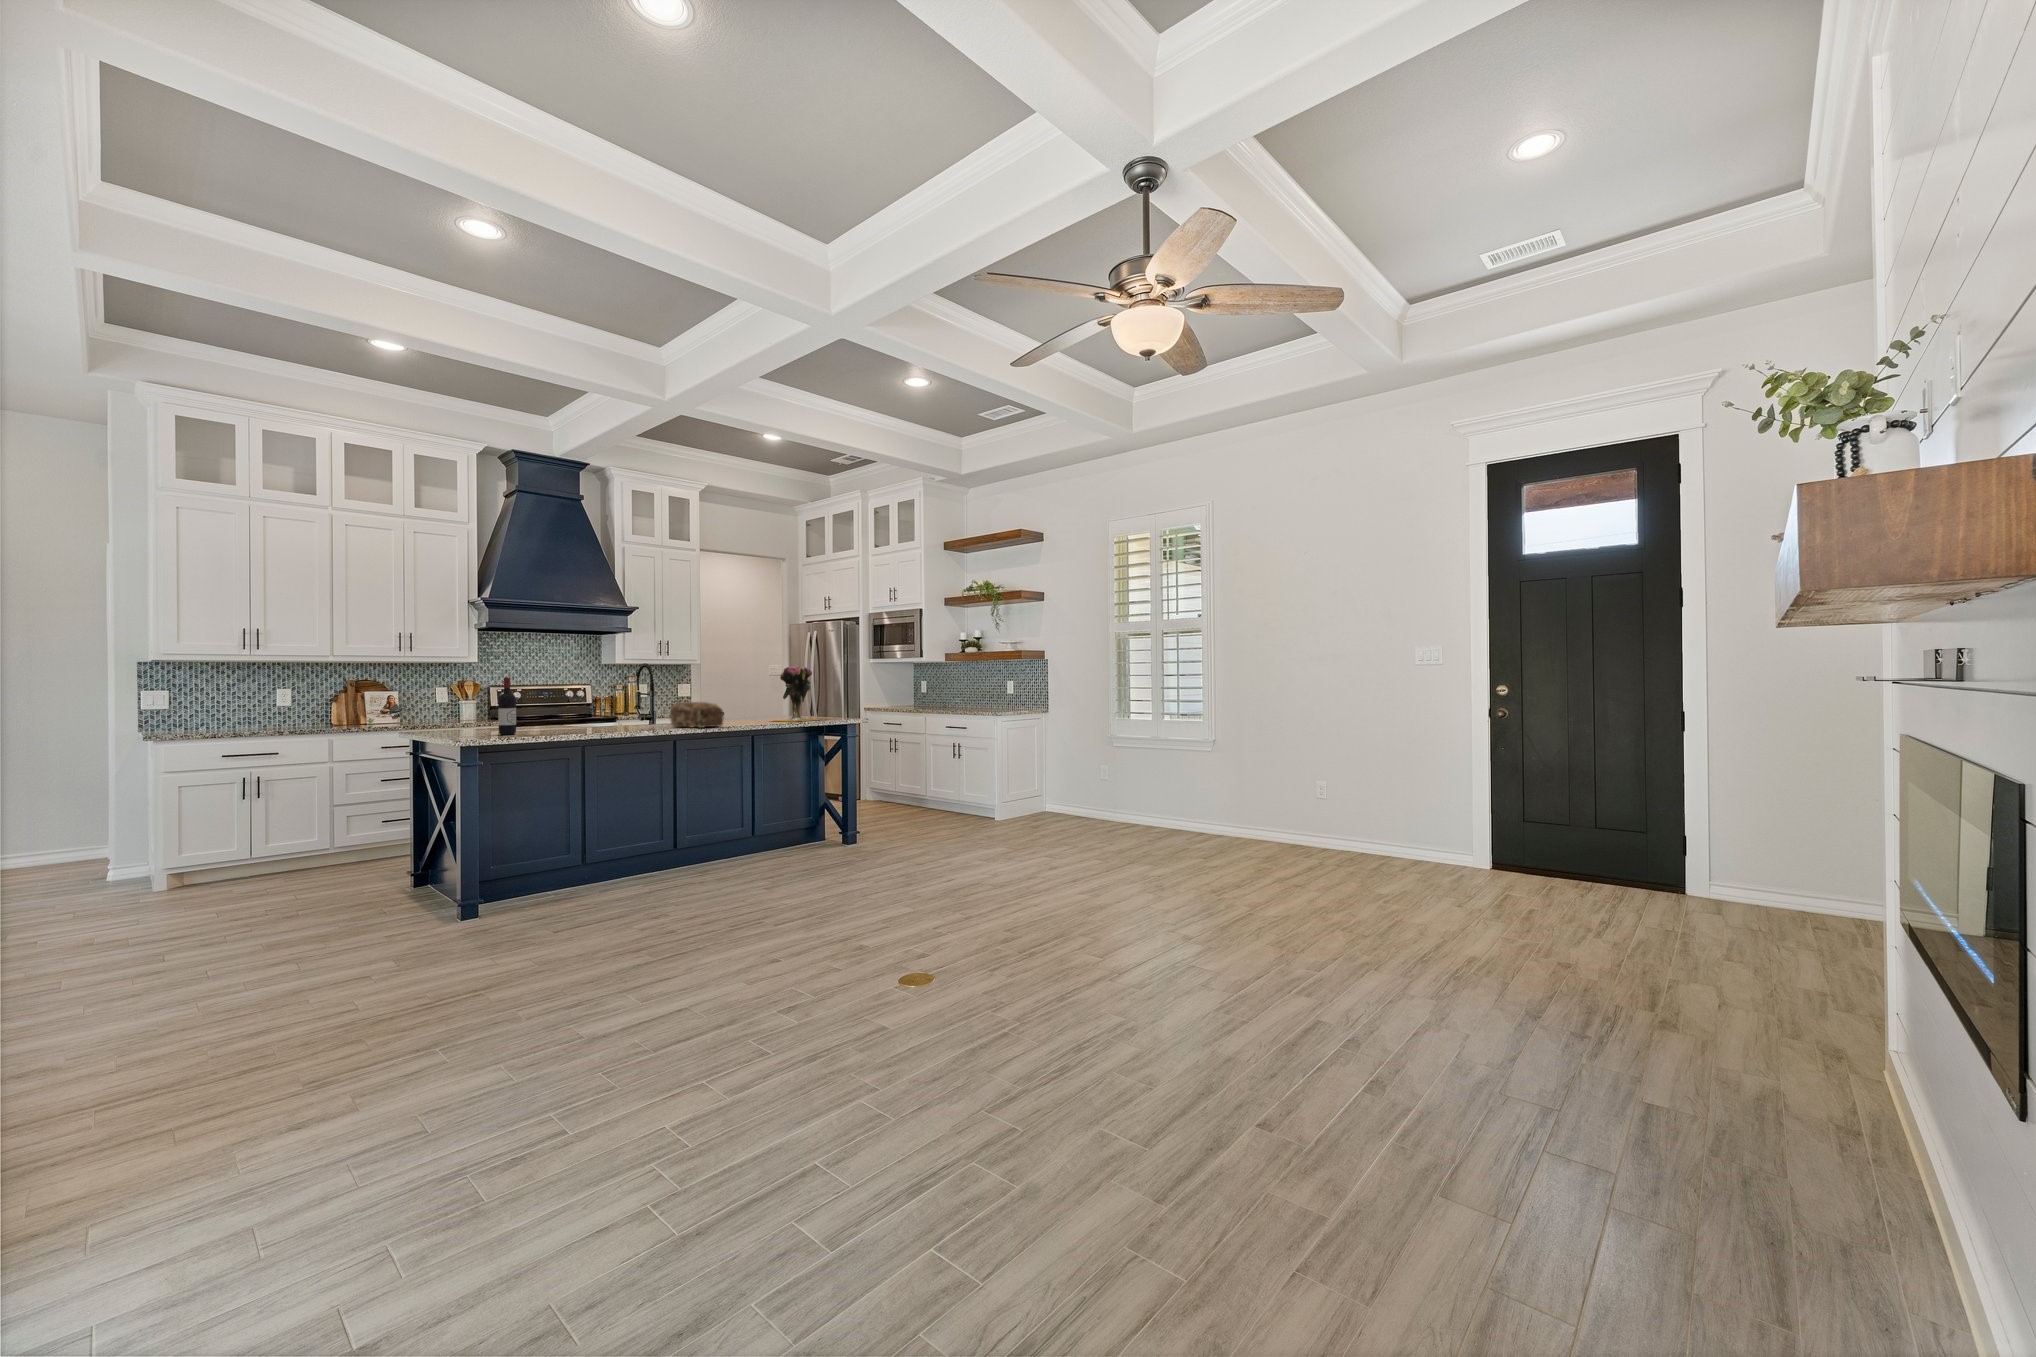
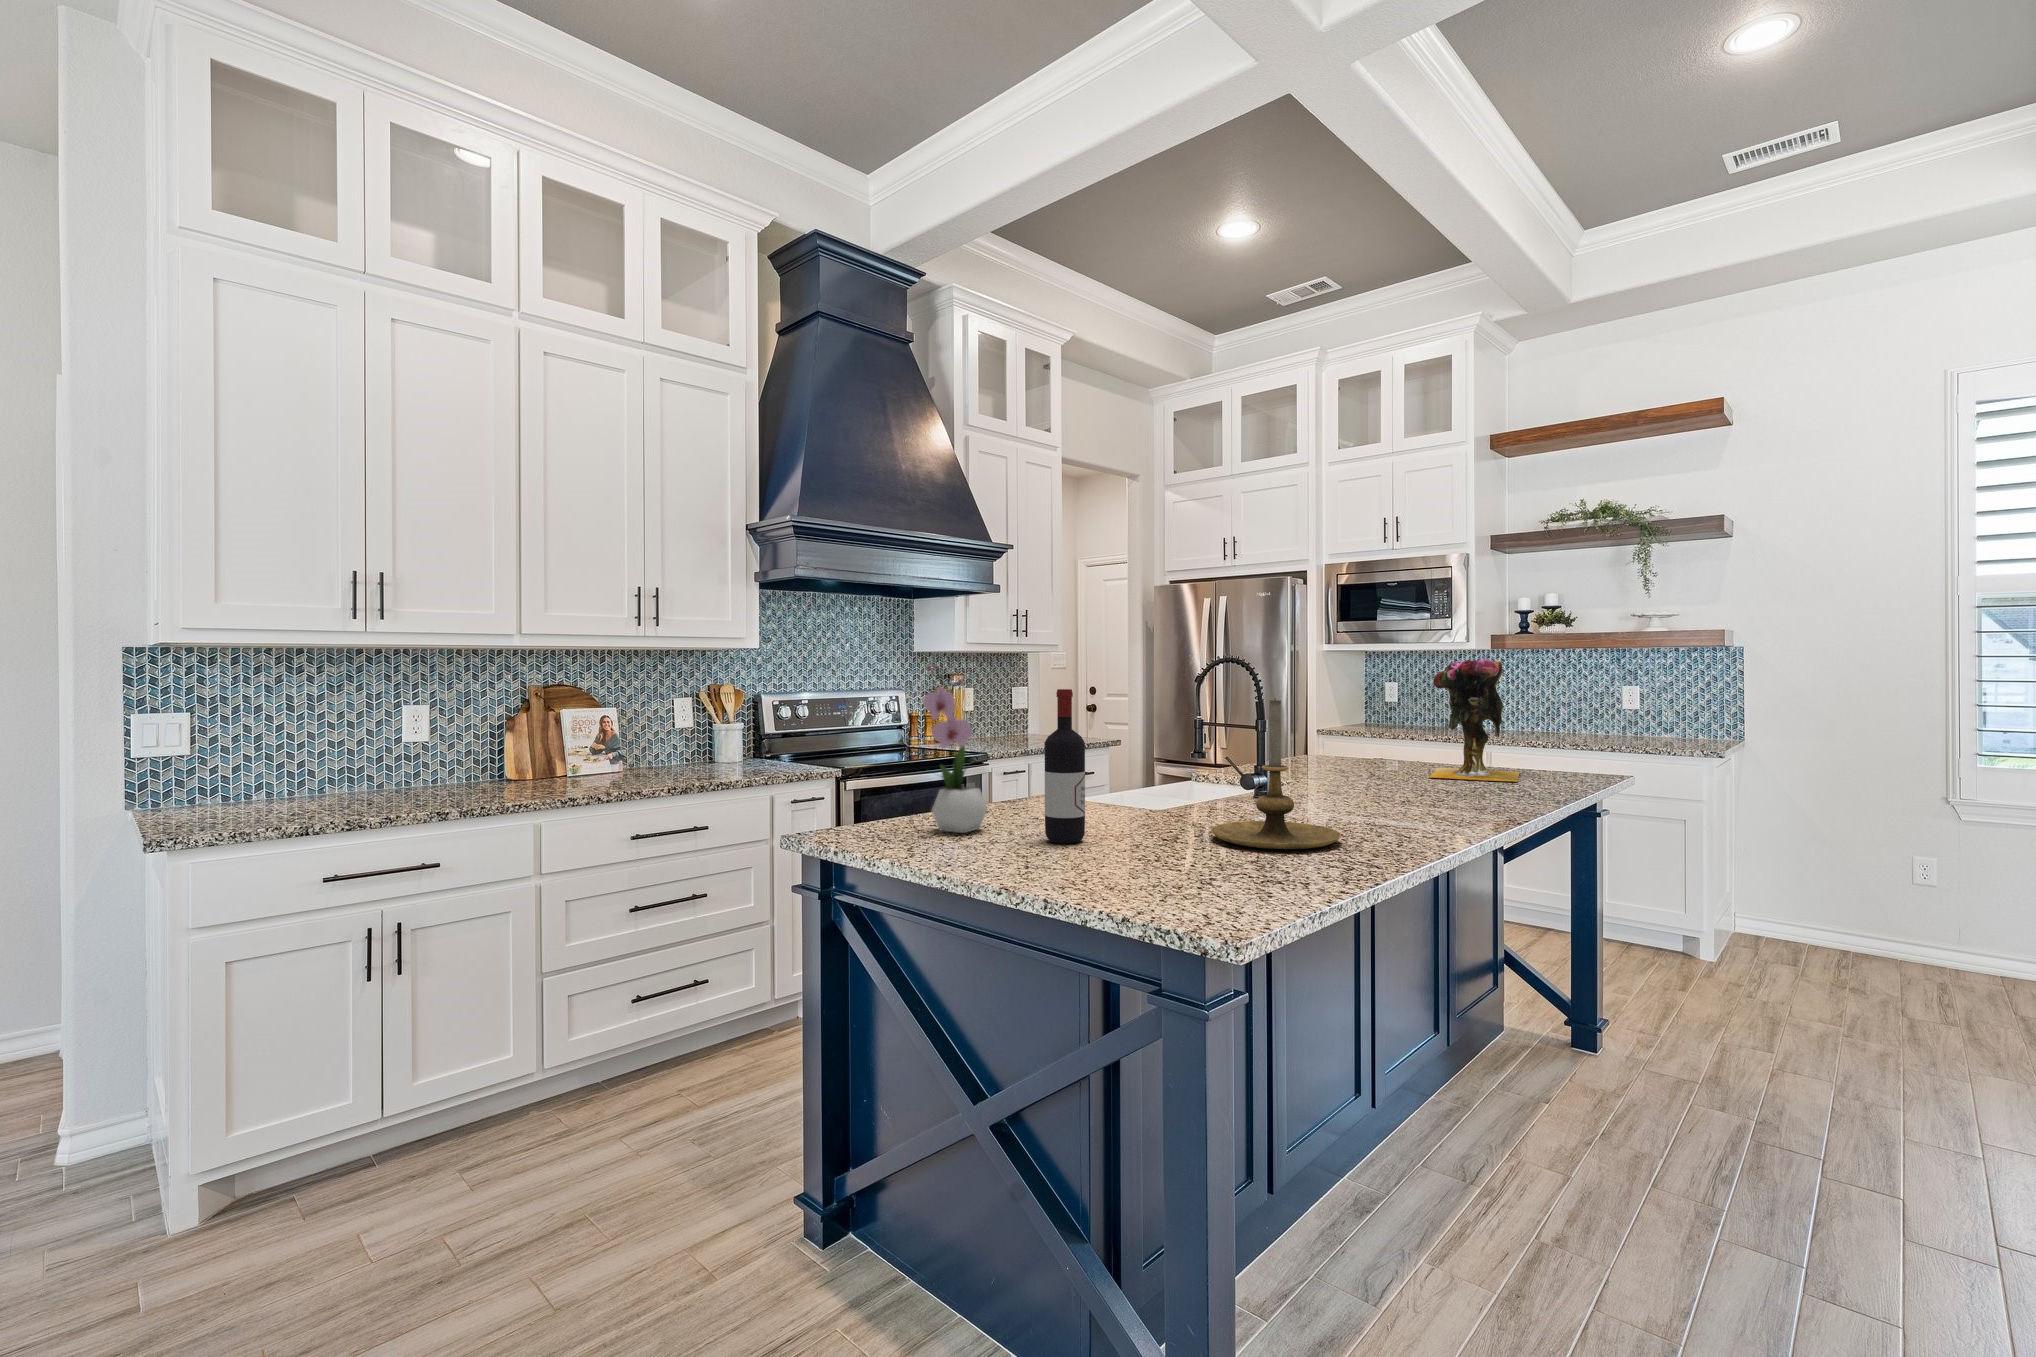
flower arrangement: none [460,669,496,734] -> present [923,665,993,833]
candle holder: none [560,681,612,735] -> present [1211,699,1341,849]
bread loaf: present [670,702,724,728] -> none [1335,742,1463,809]

